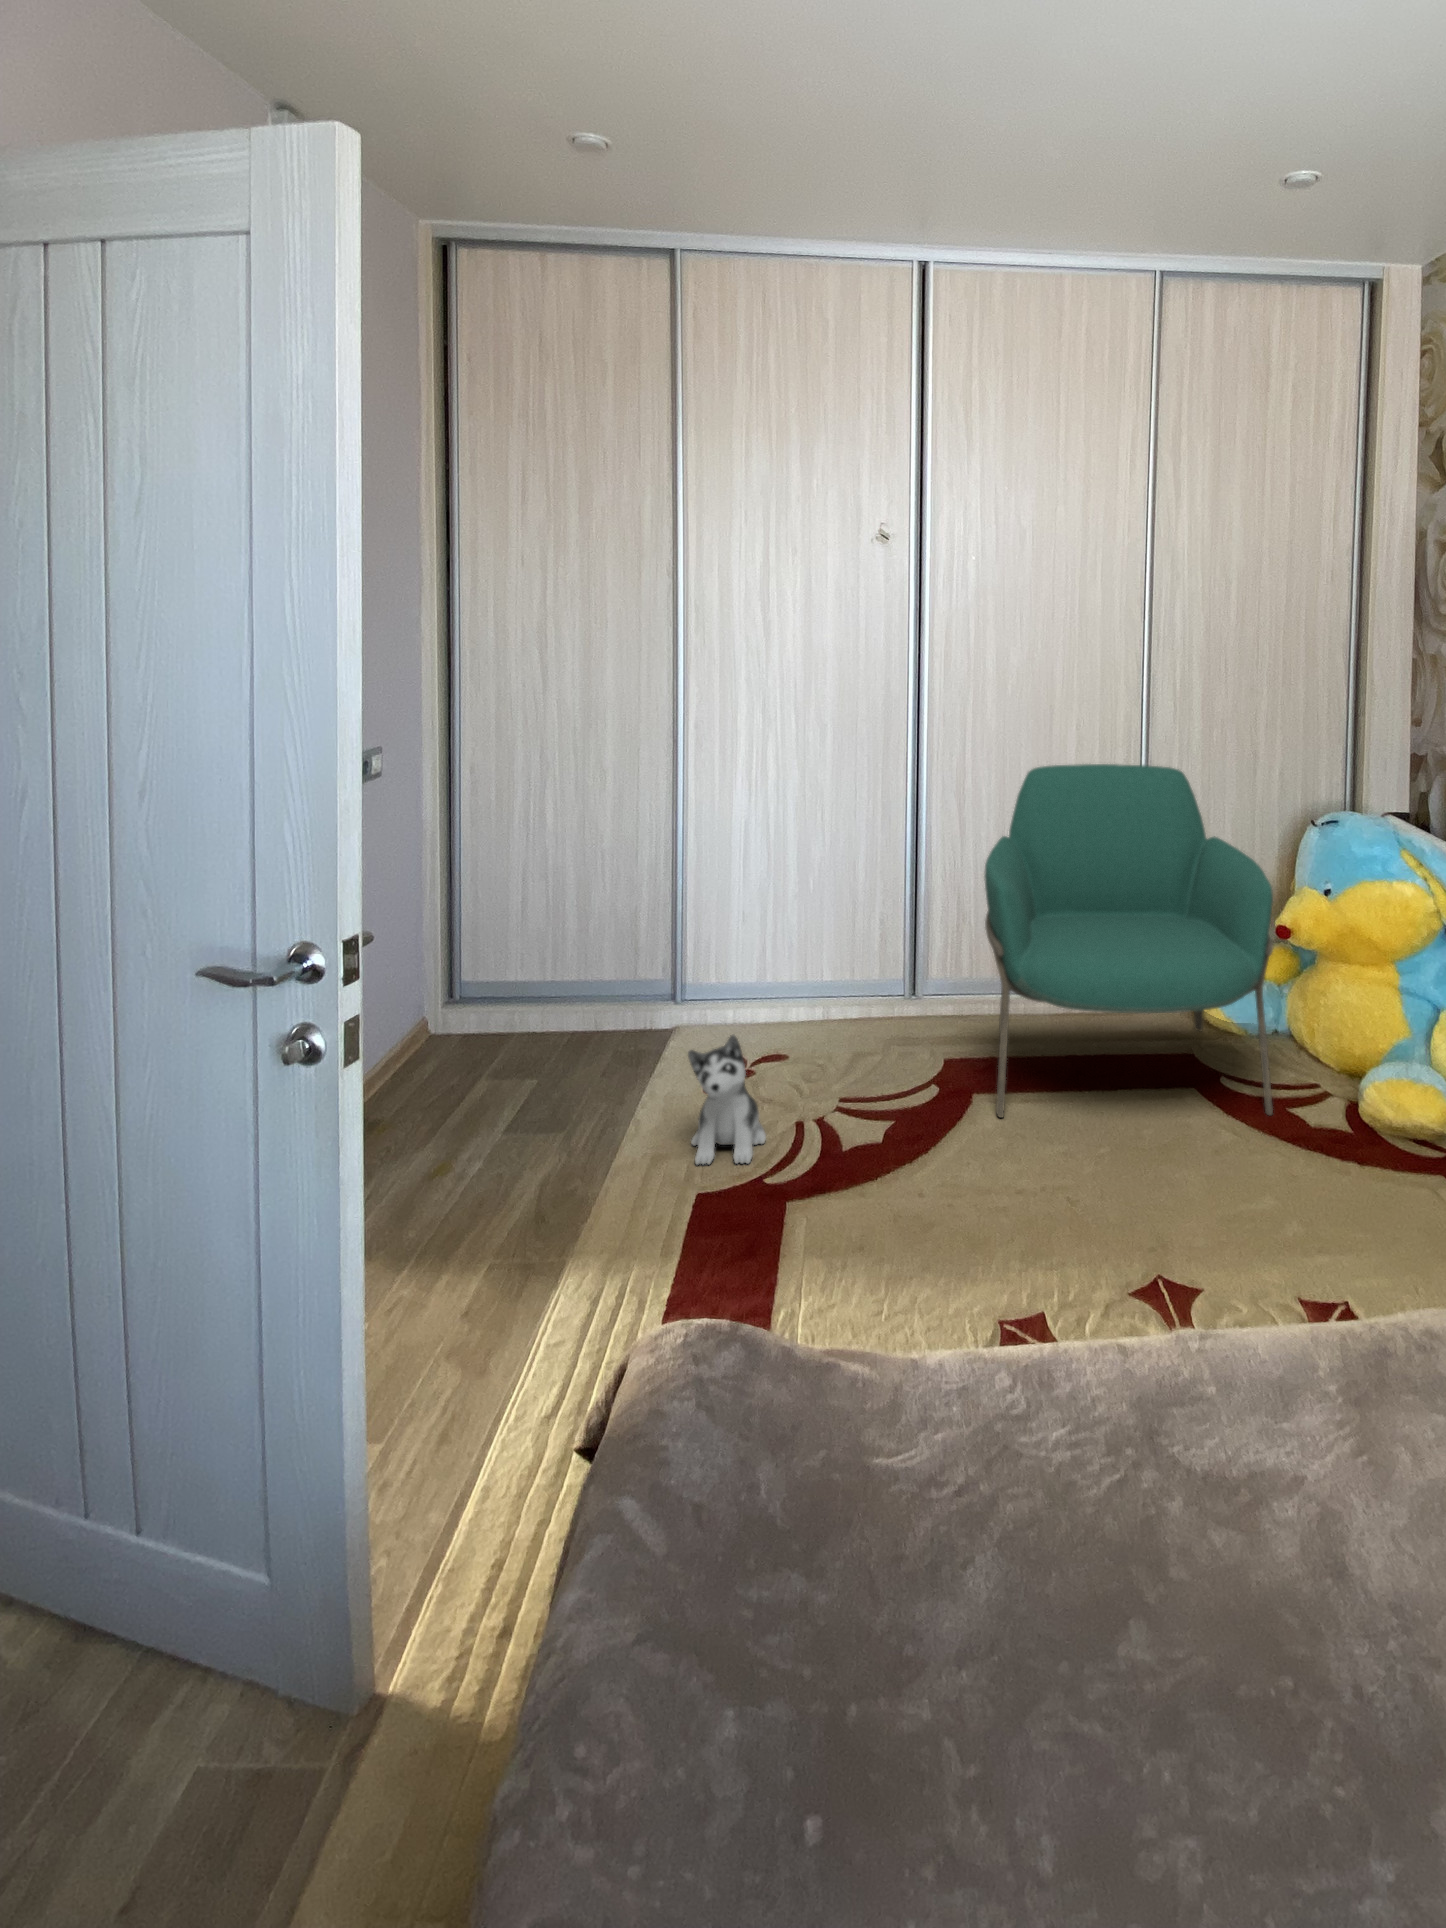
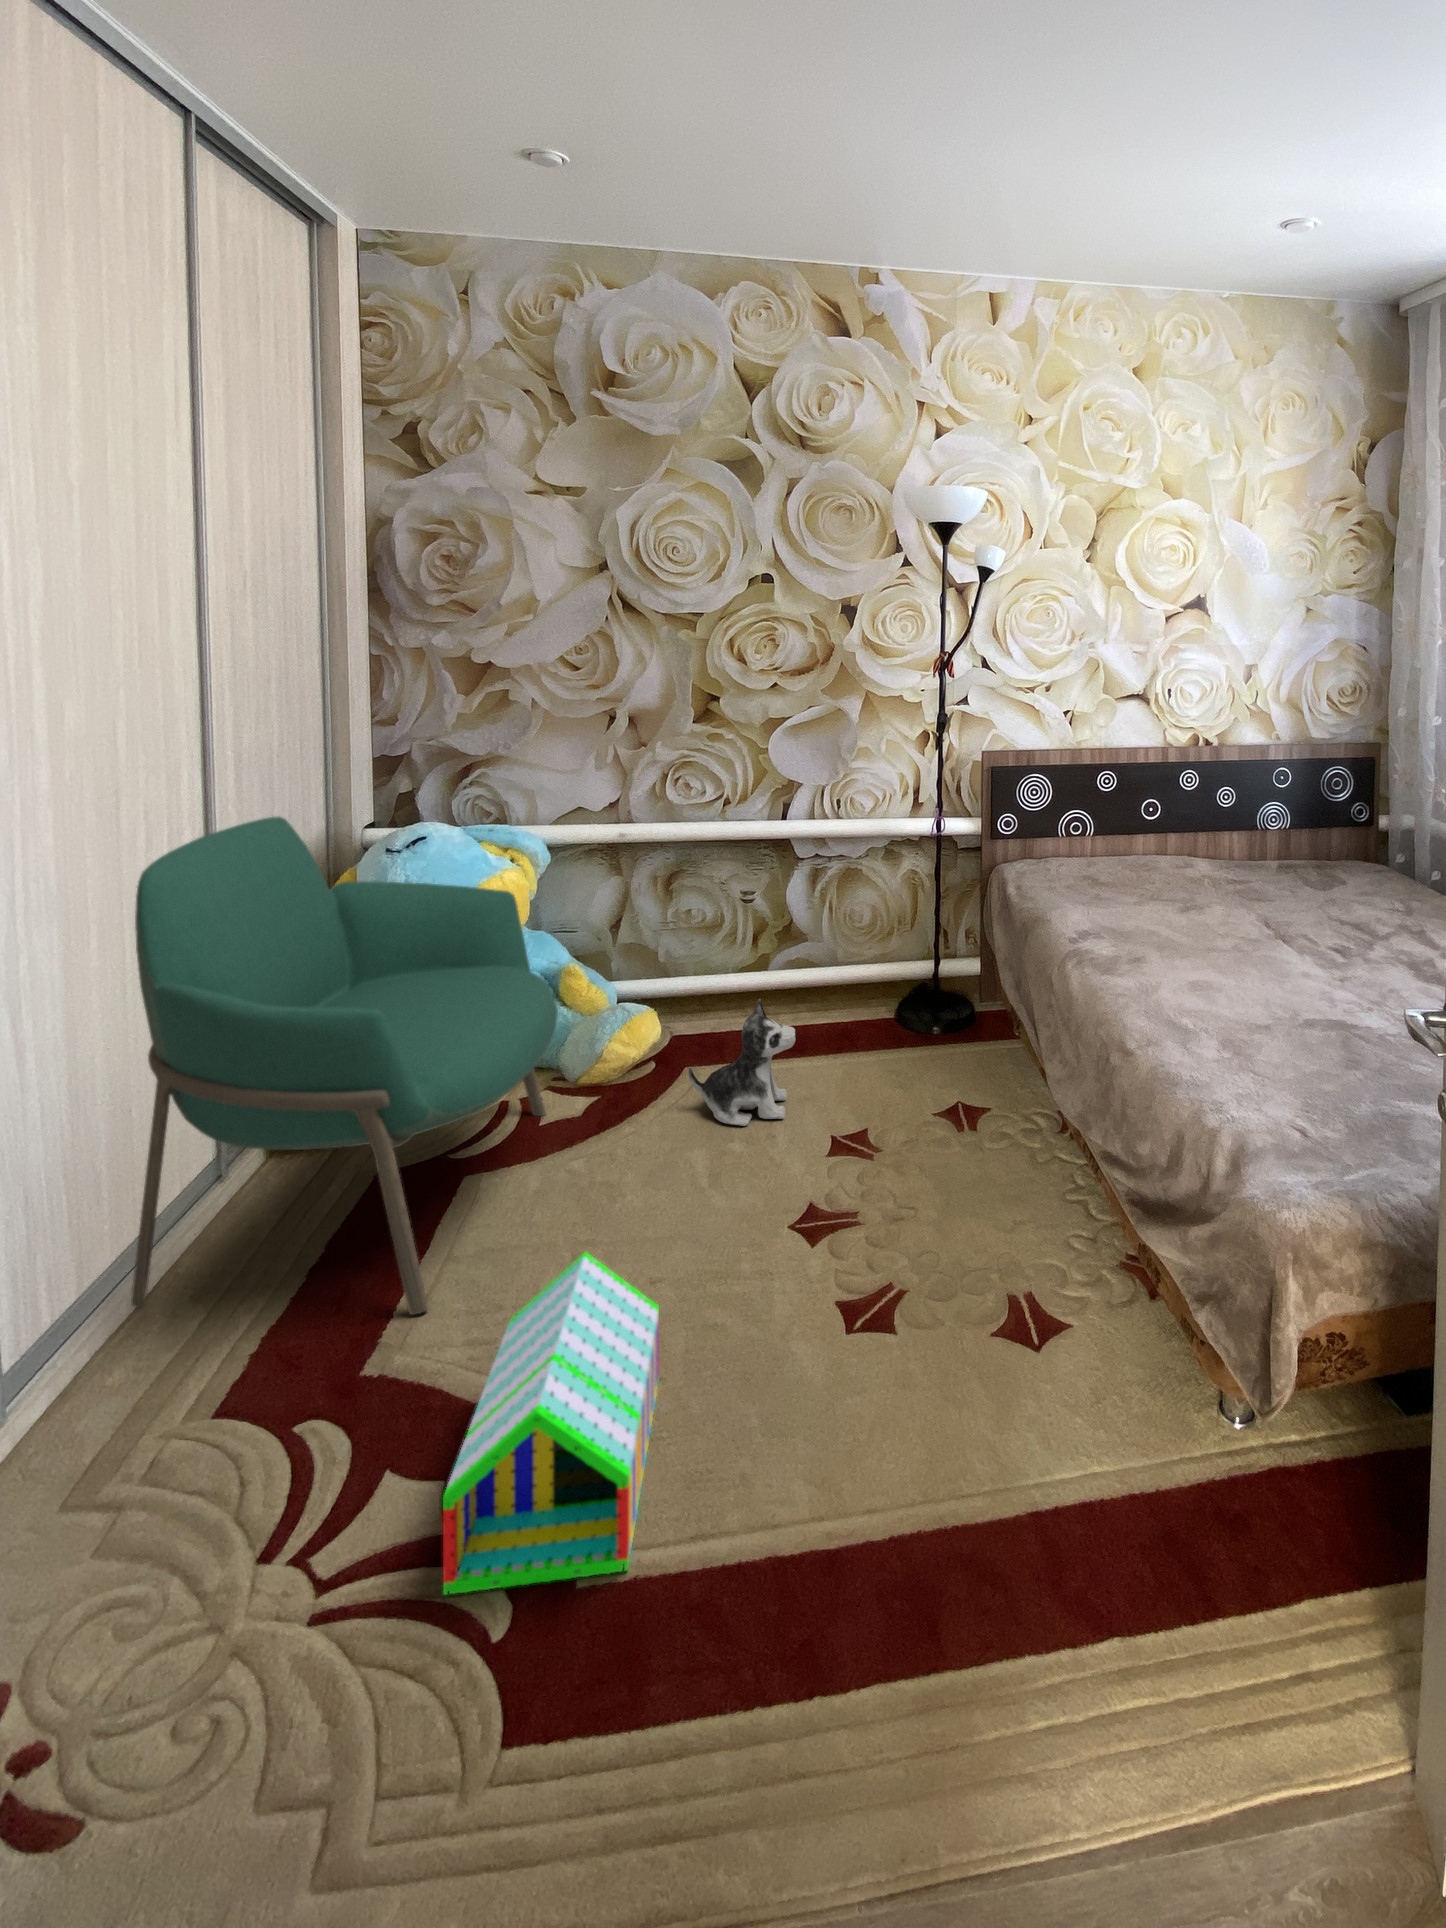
plush toy: present [688,1035,766,1164] -> present [689,999,796,1126]
toy house: none [767,1088,927,1236] -> present [443,1252,659,1595]

